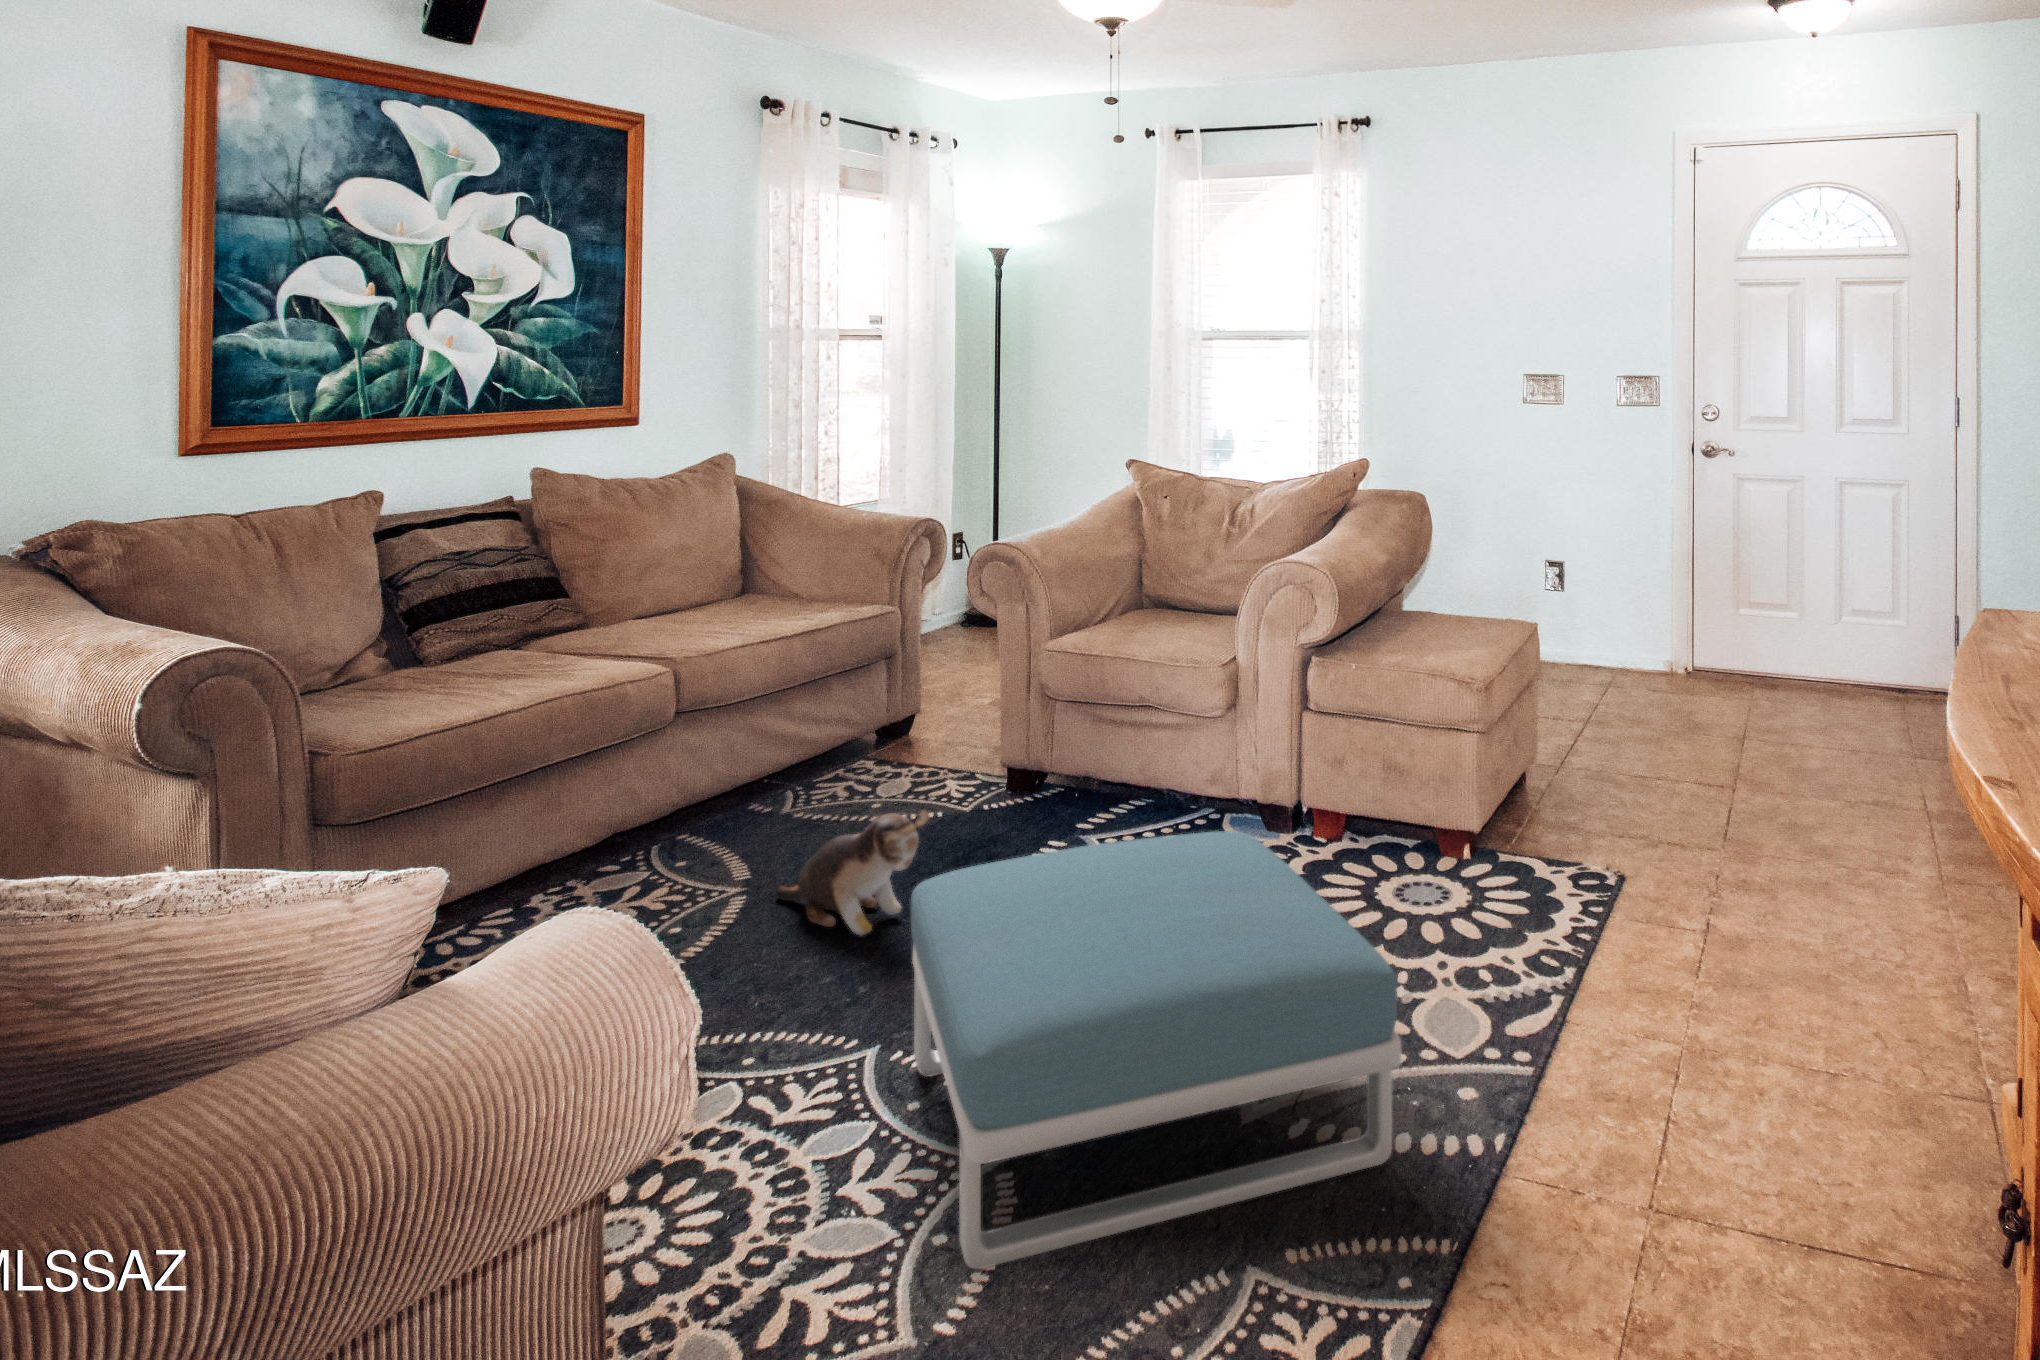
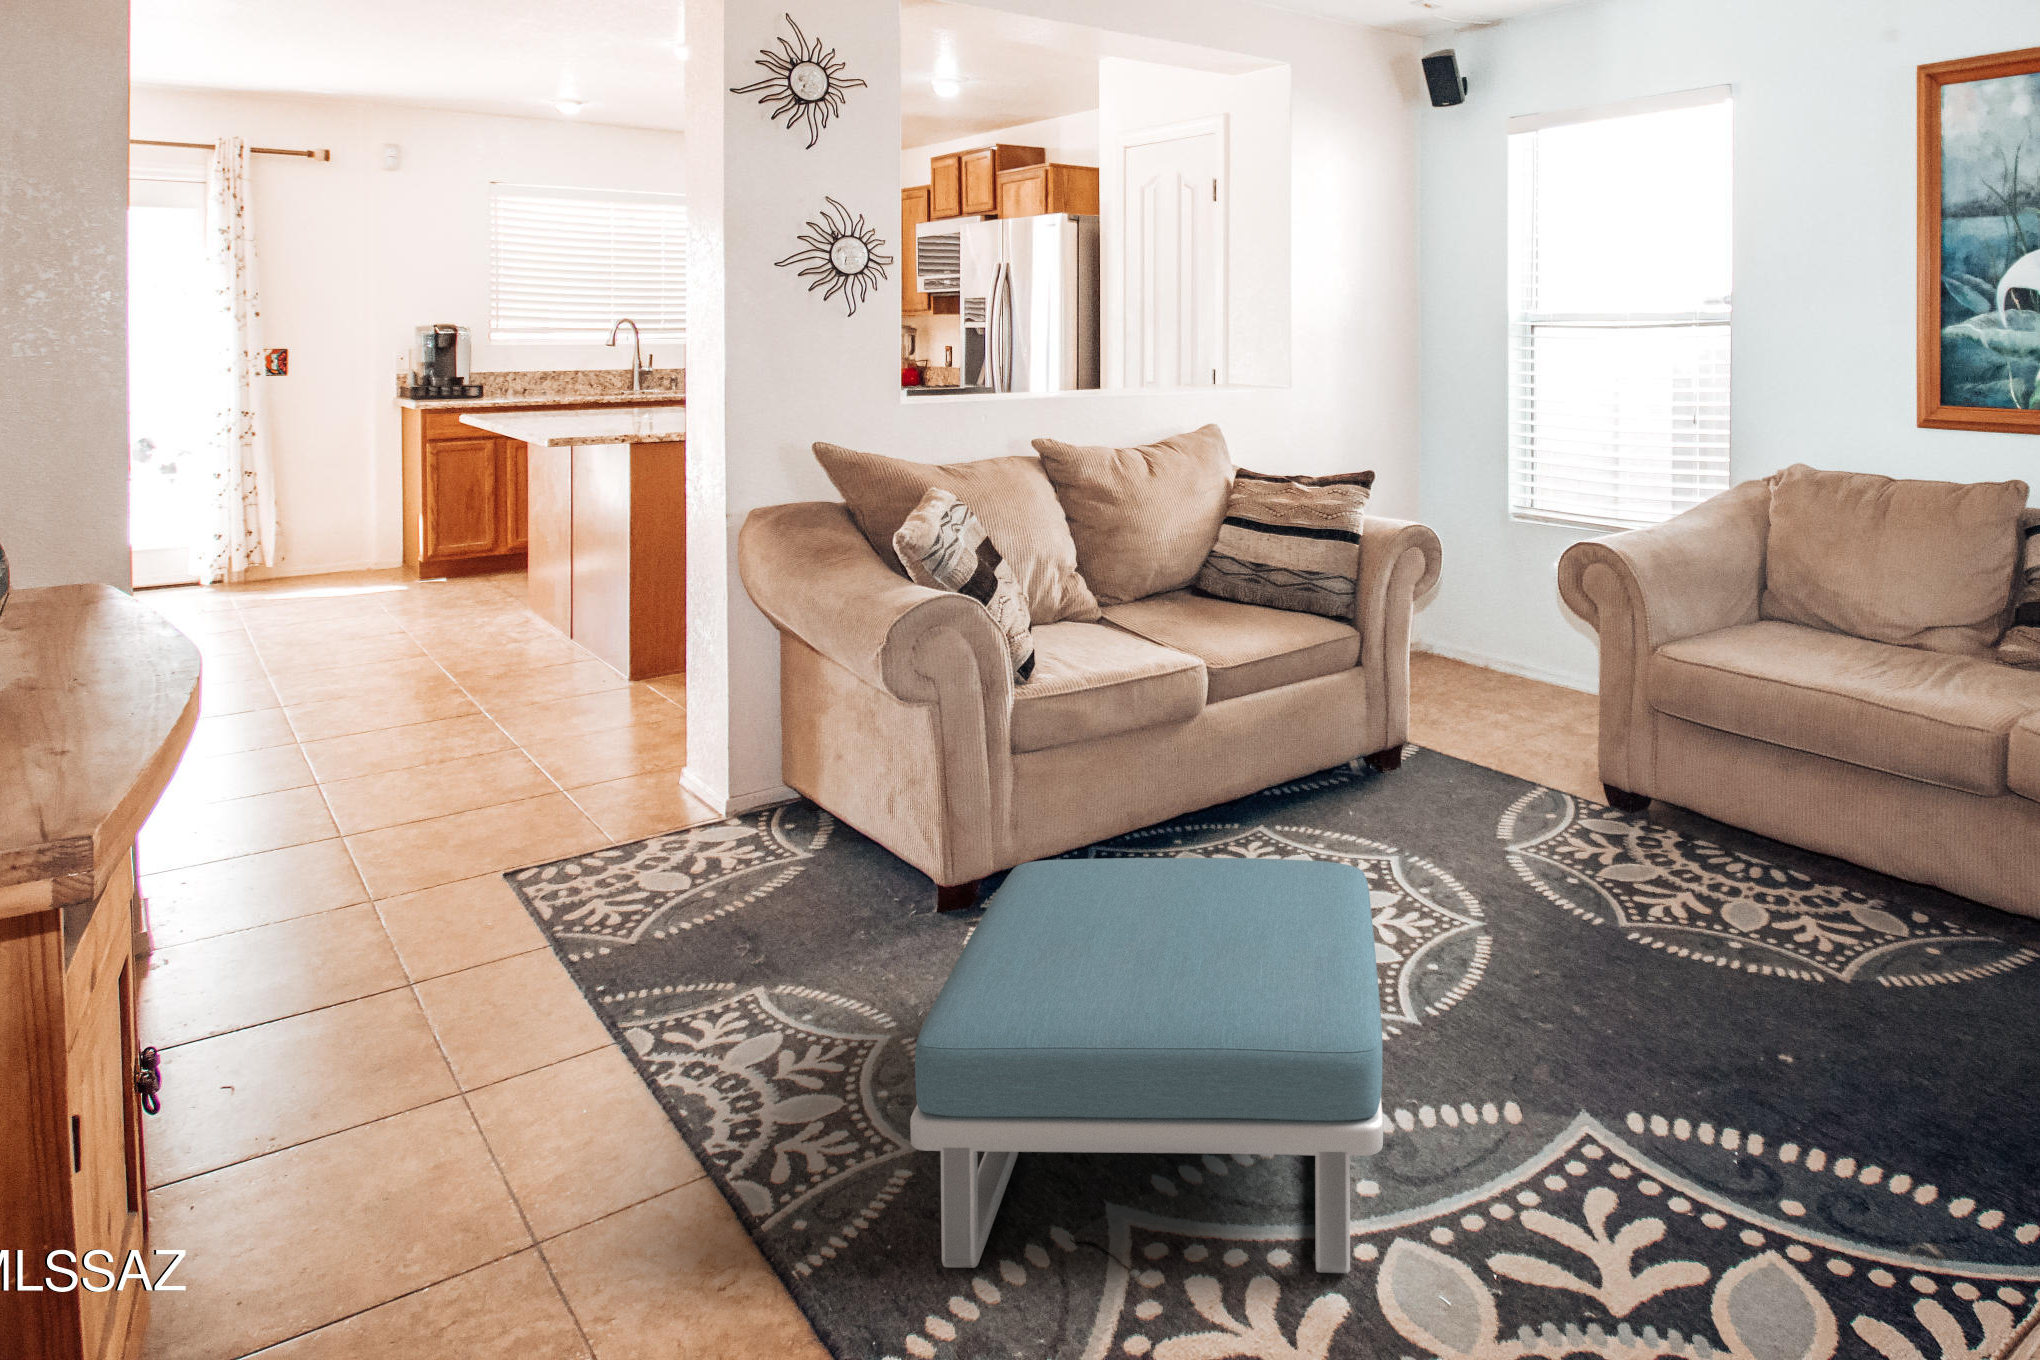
plush toy: present [776,811,929,936] -> none [1601,896,1767,1037]

